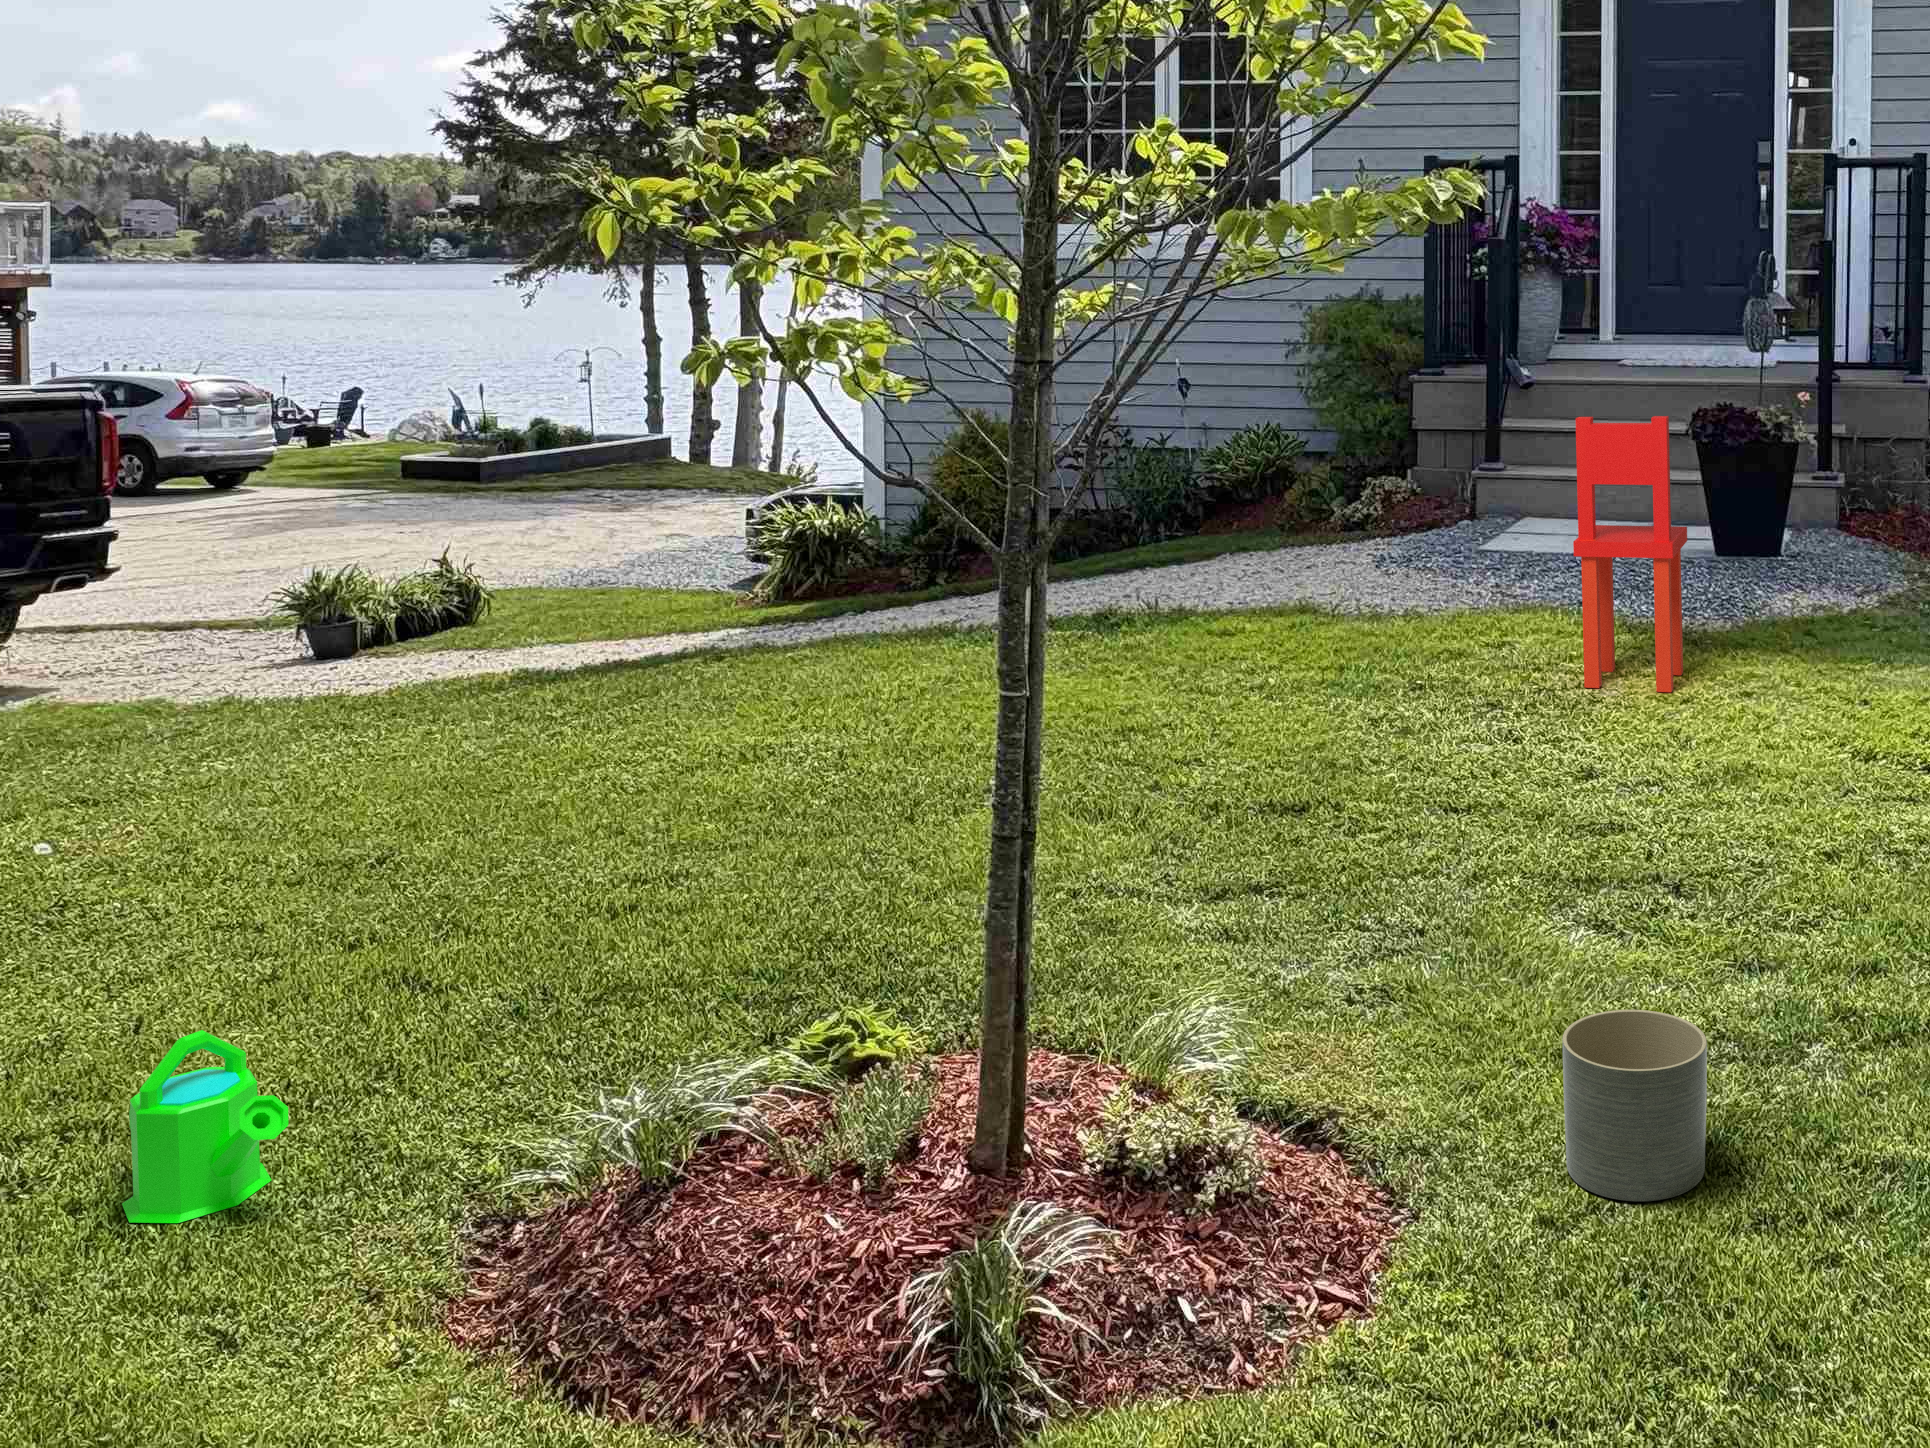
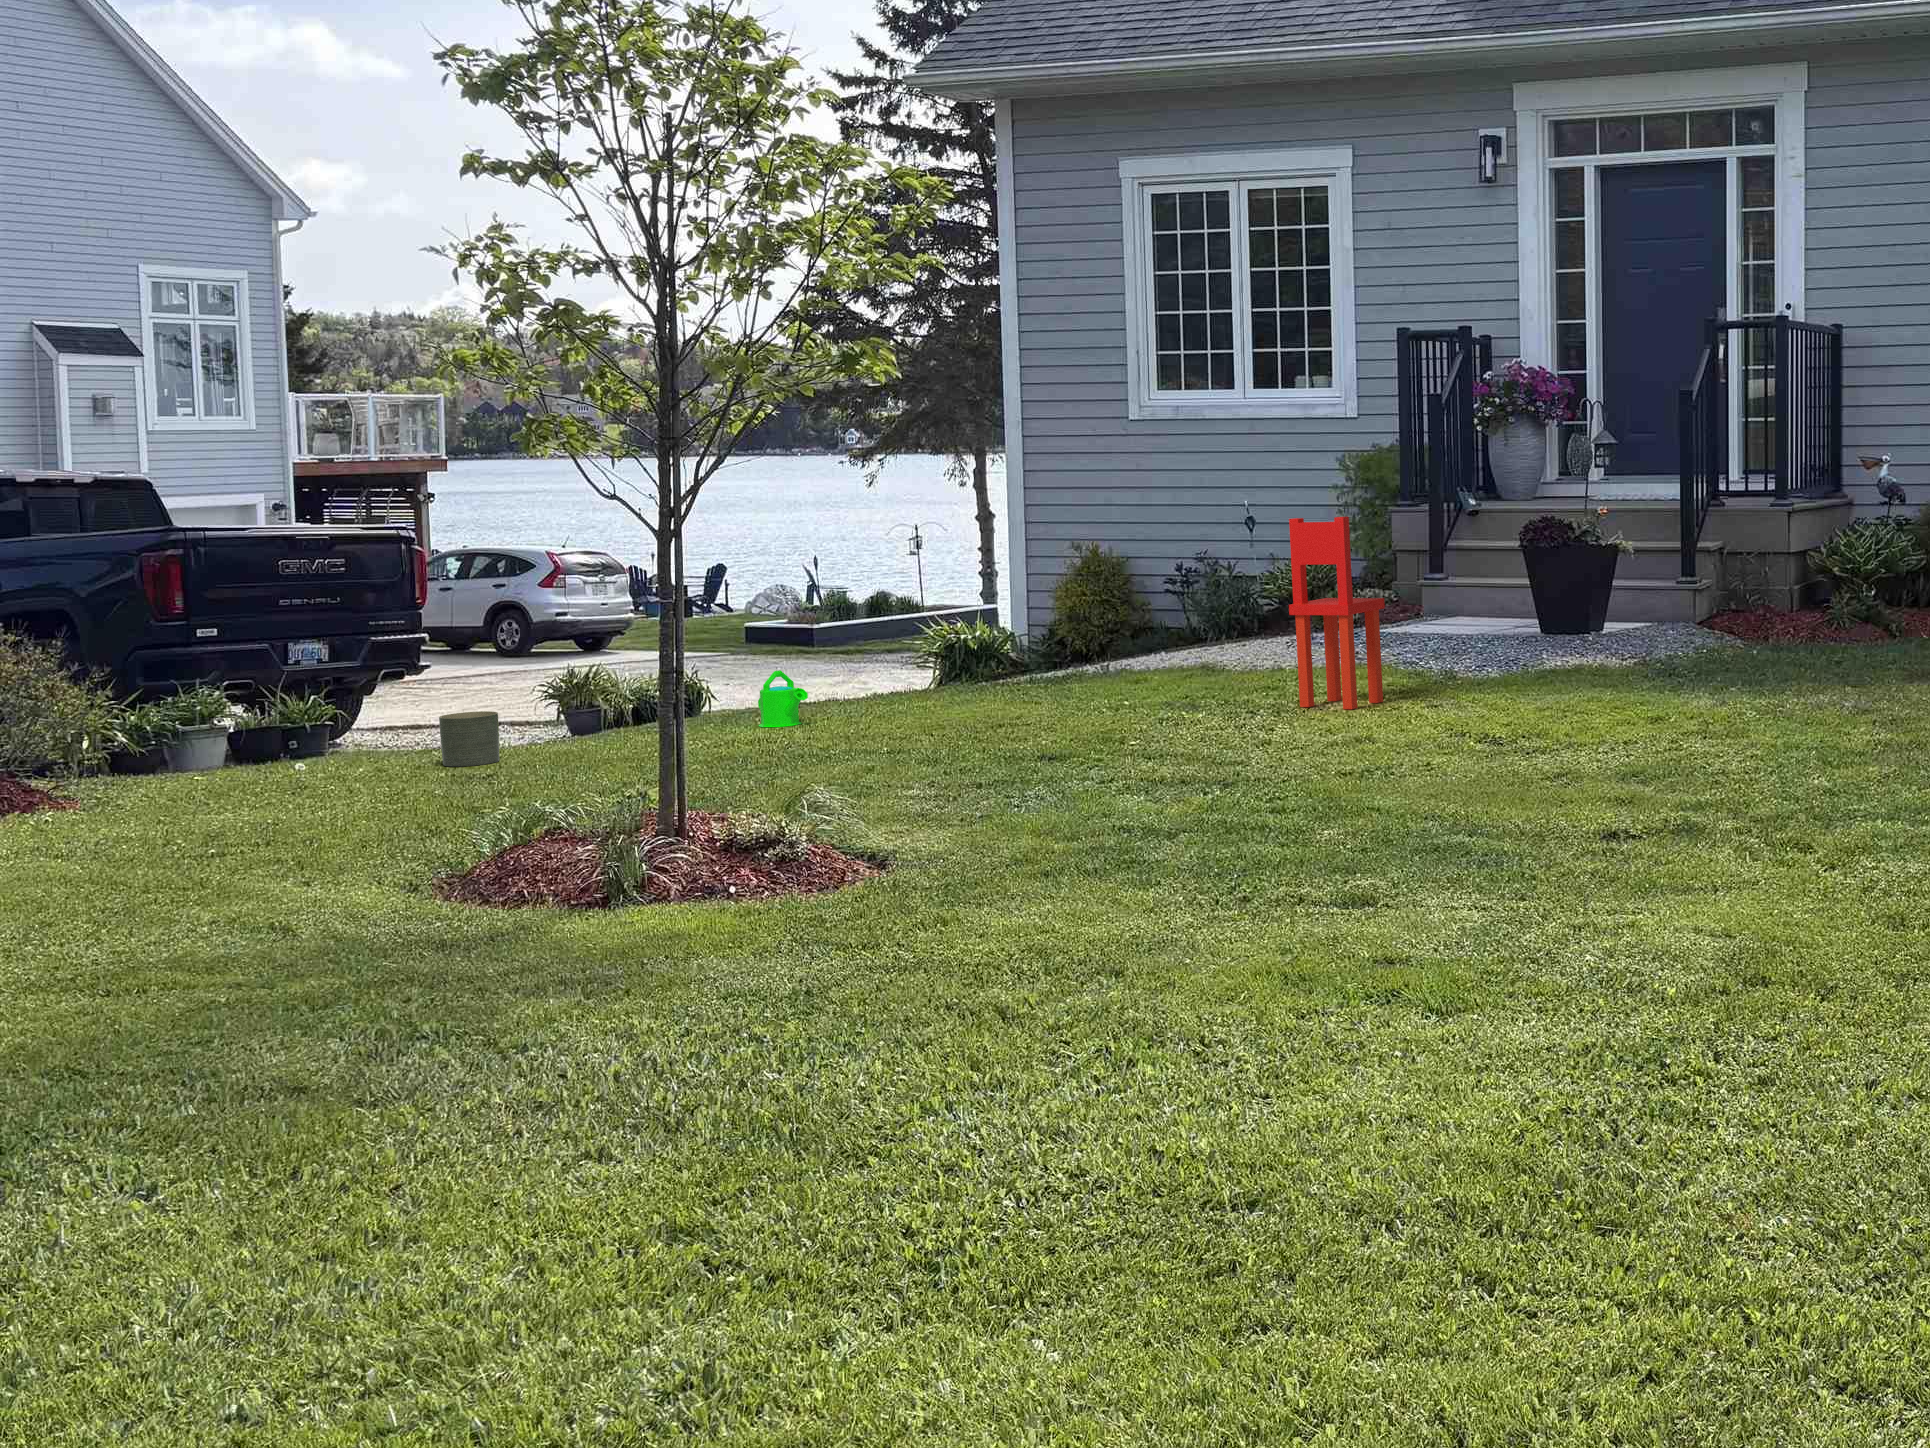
planter: present [1562,1010,1707,1201] -> present [439,711,499,767]
watering can: present [122,1030,289,1223] -> present [758,670,808,727]

